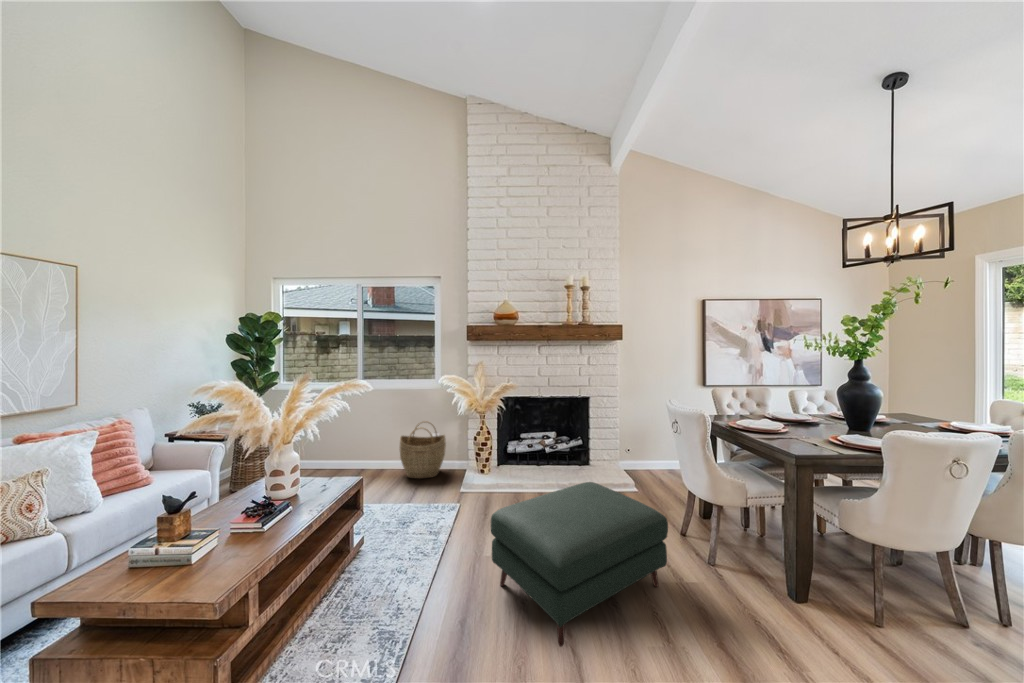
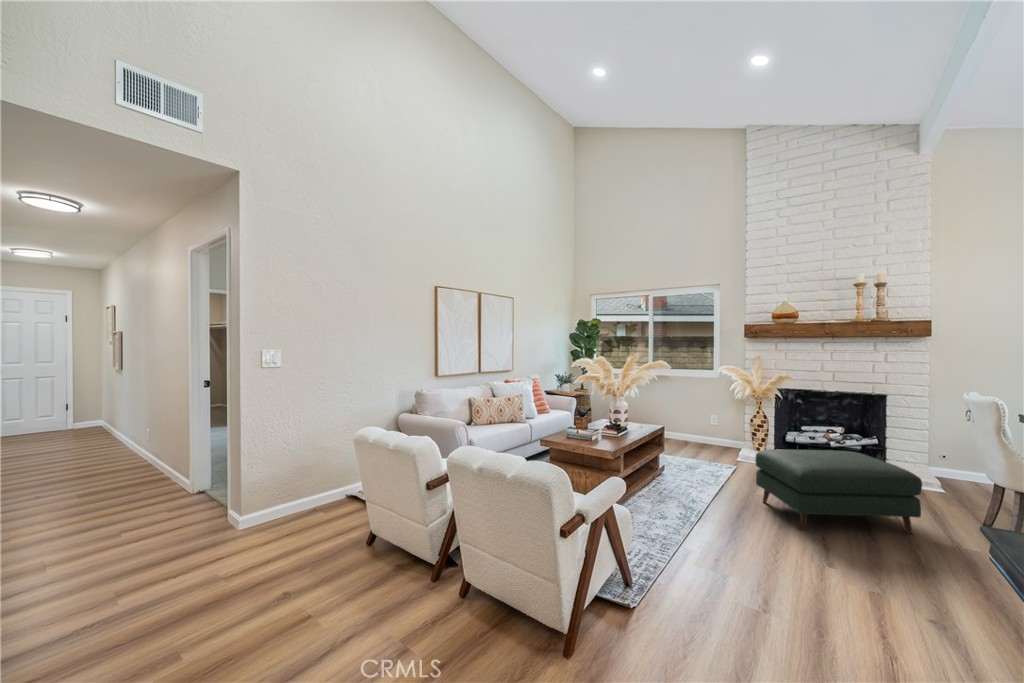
woven basket: present [399,421,446,479] -> none [685,403,724,448]

